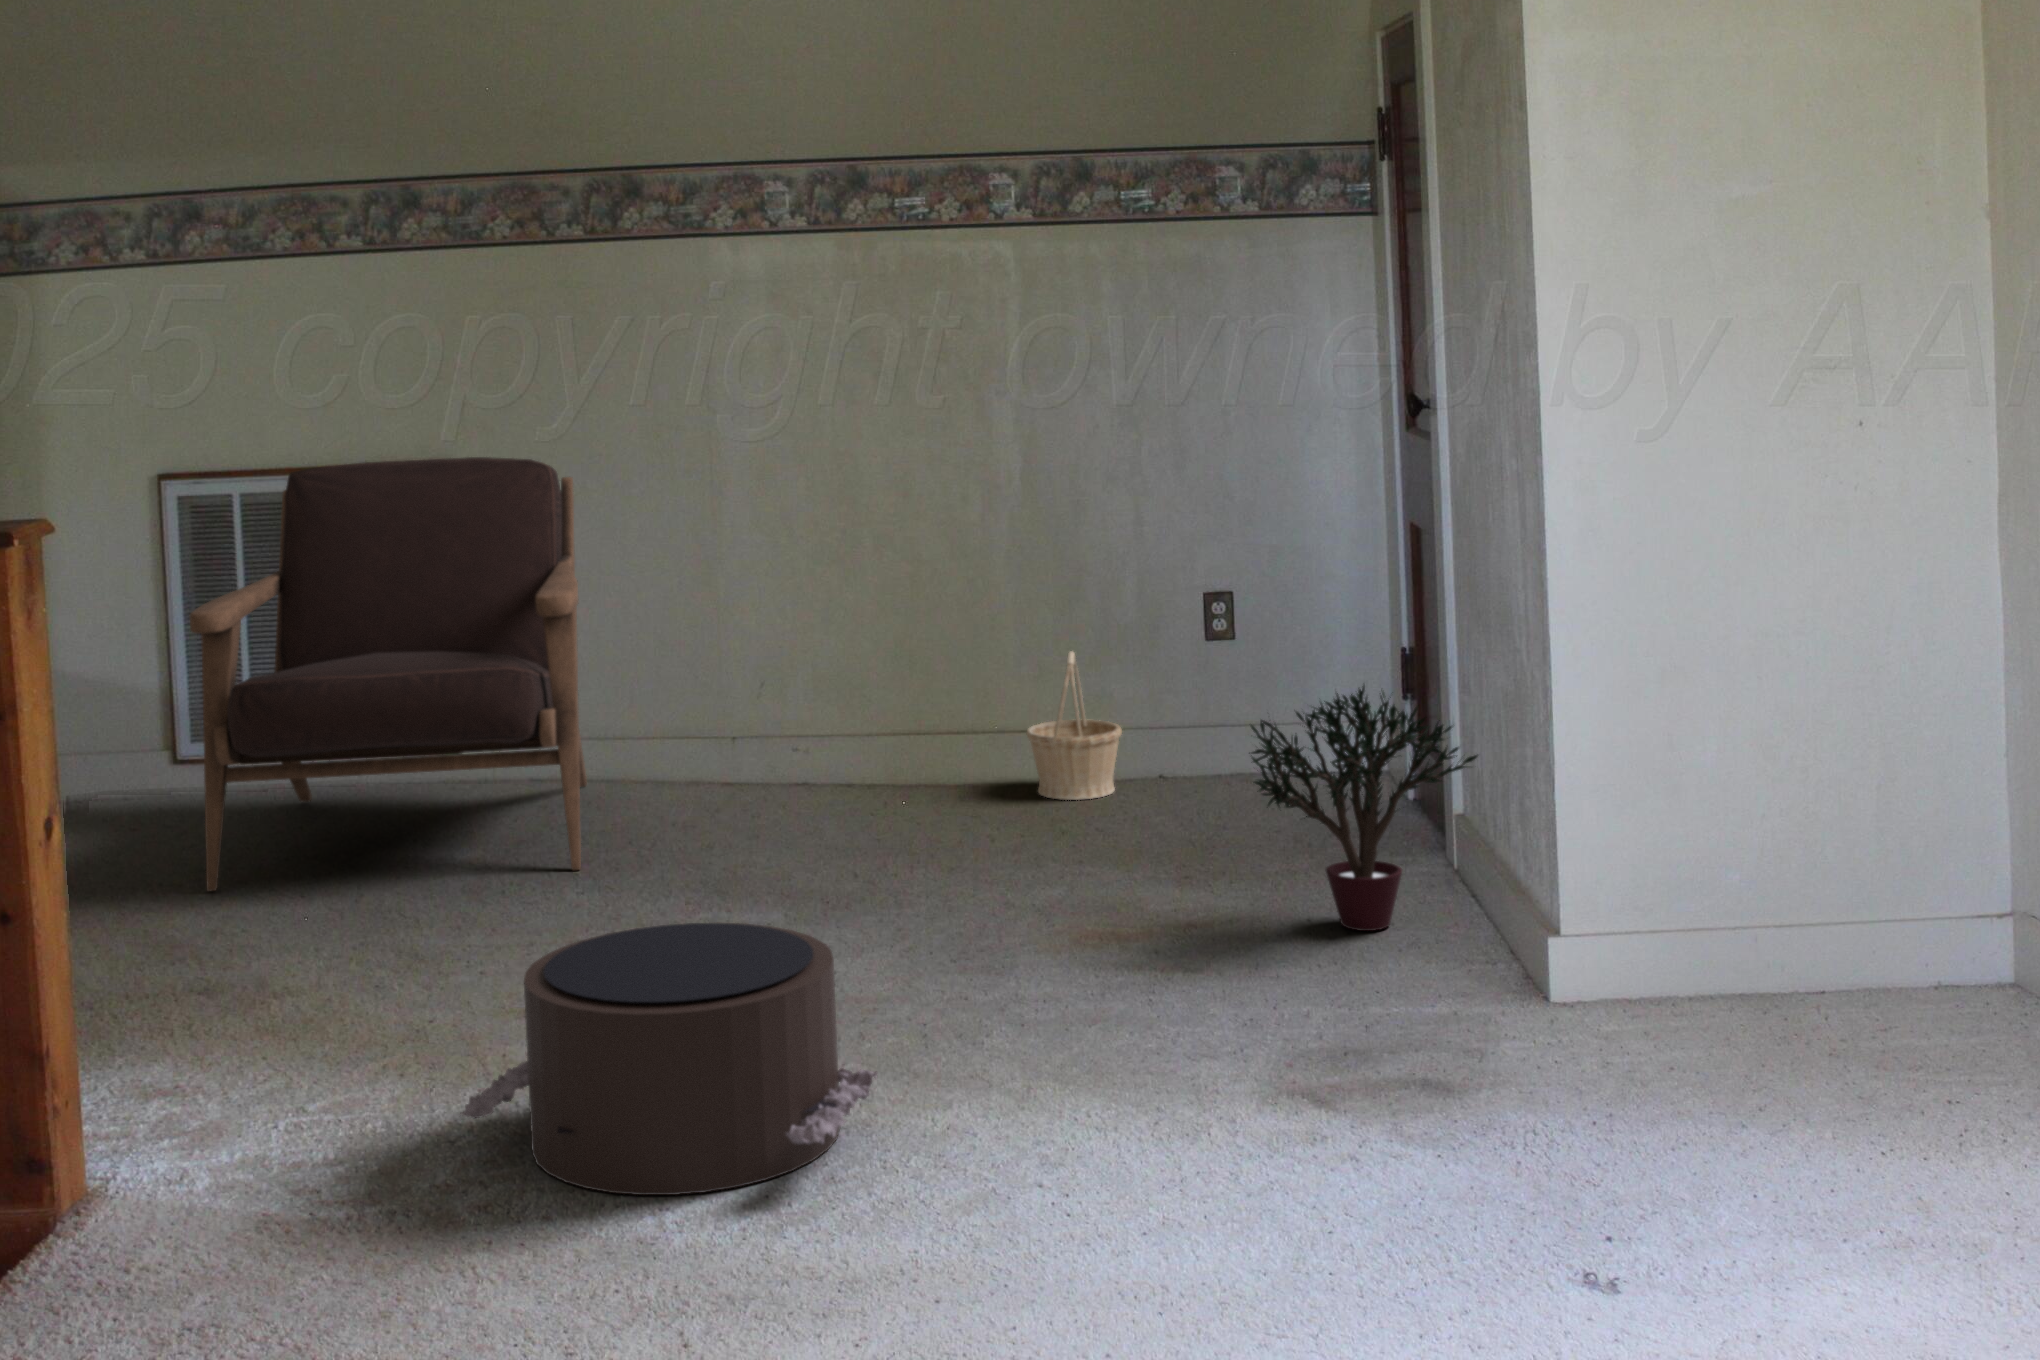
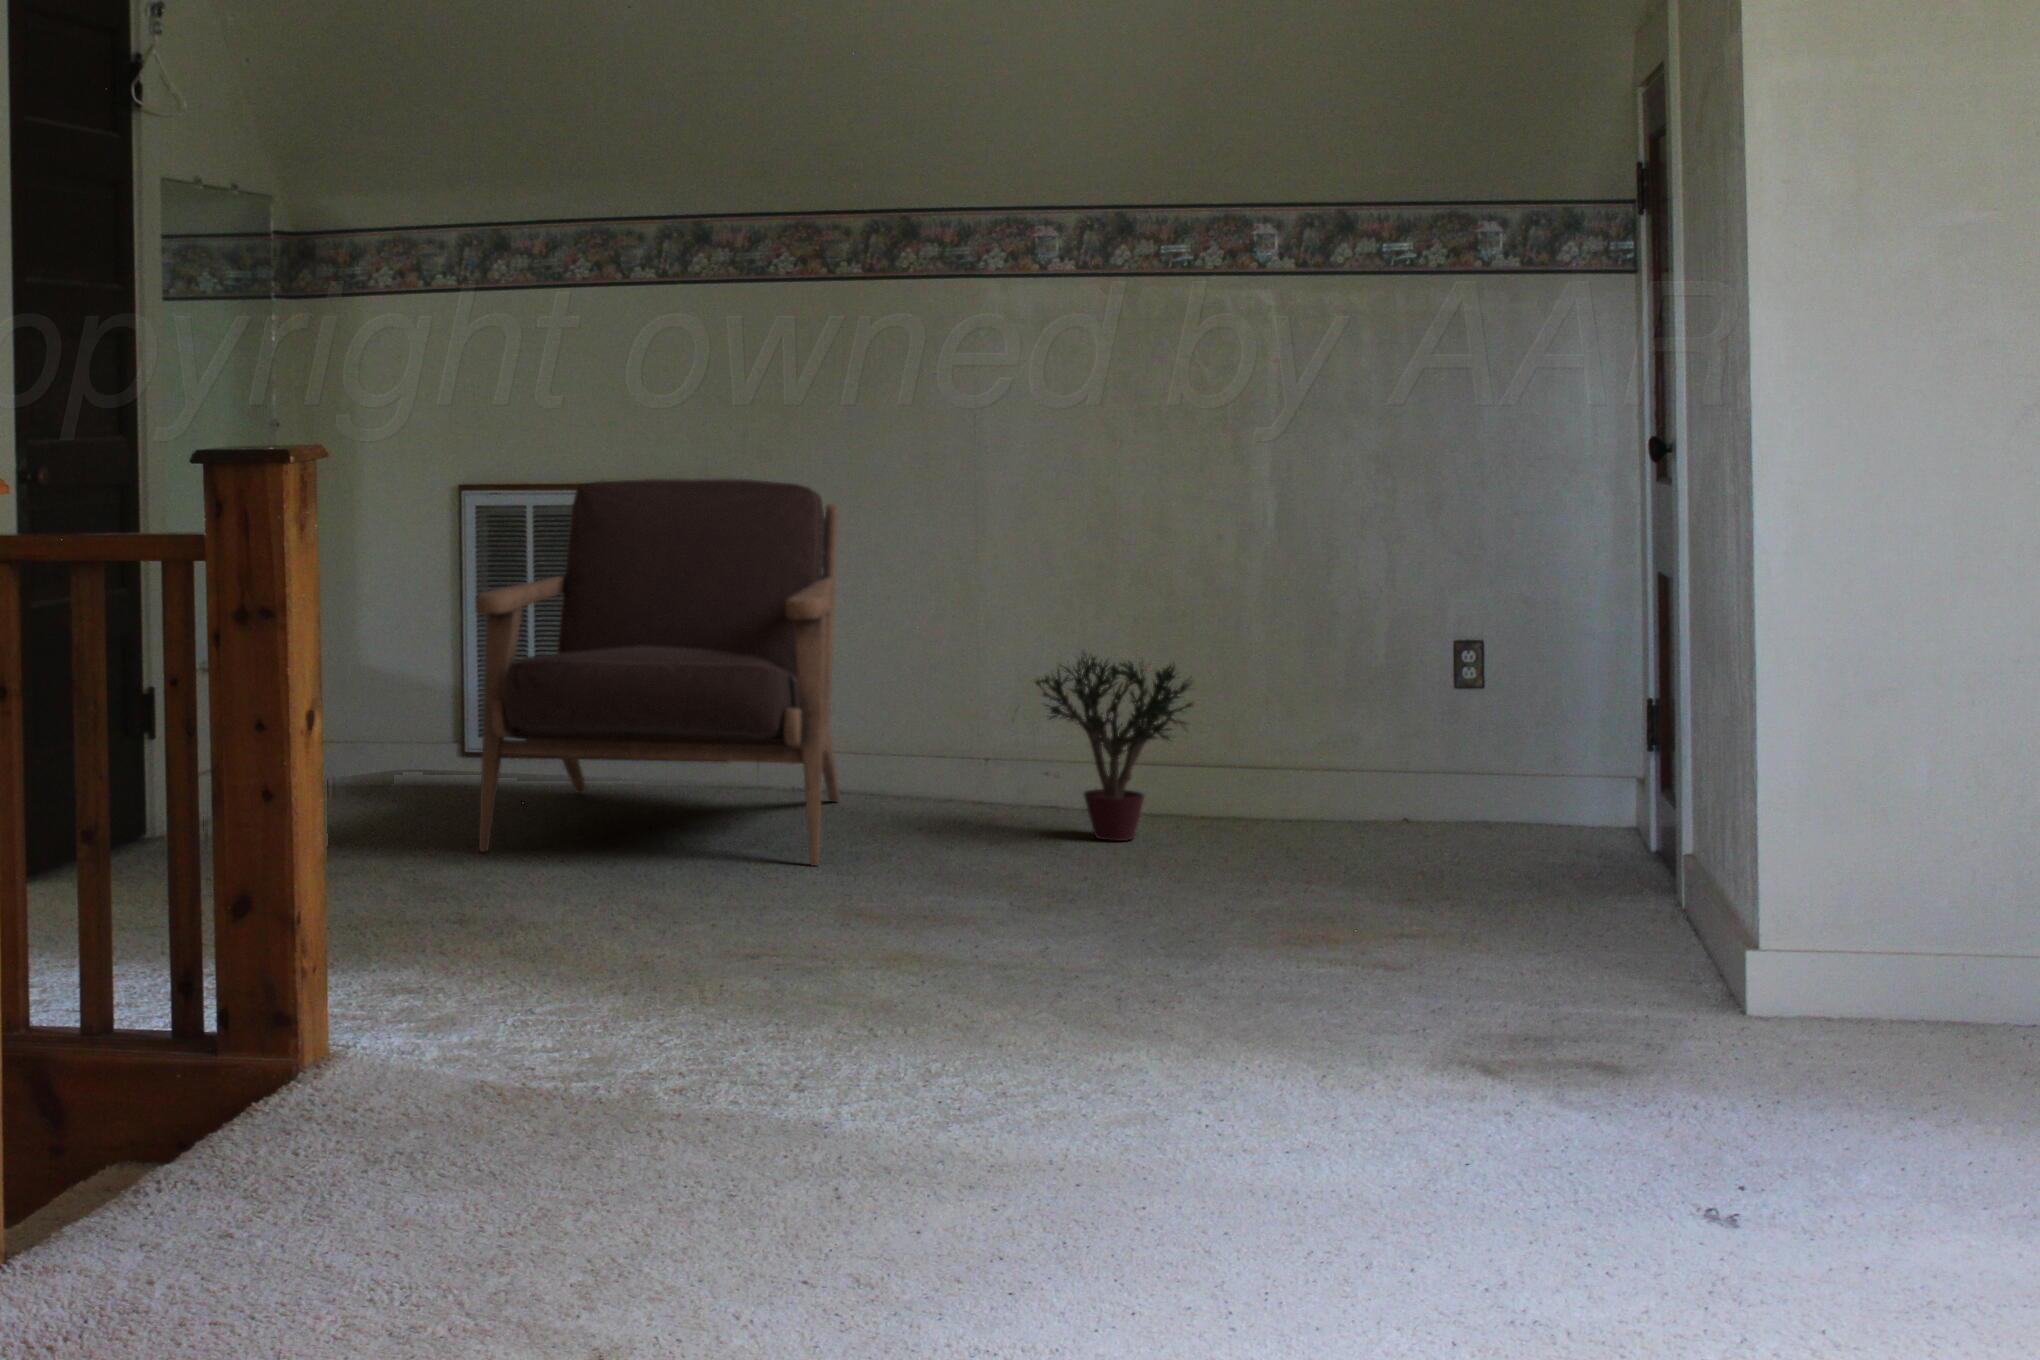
basket: present [1027,651,1122,800] -> none [1279,701,1382,853]
potted plant: present [1249,685,1478,931] -> present [1035,653,1193,841]
pouf: present [461,923,877,1195] -> none [654,883,1064,1129]

